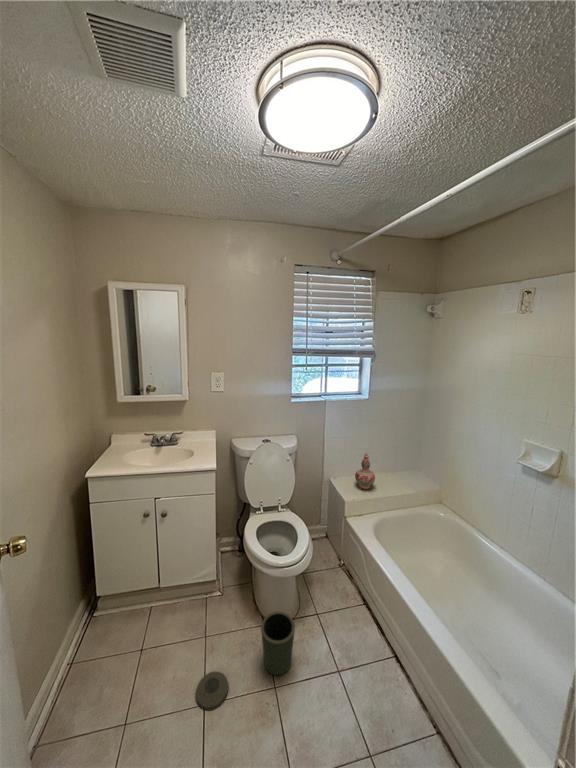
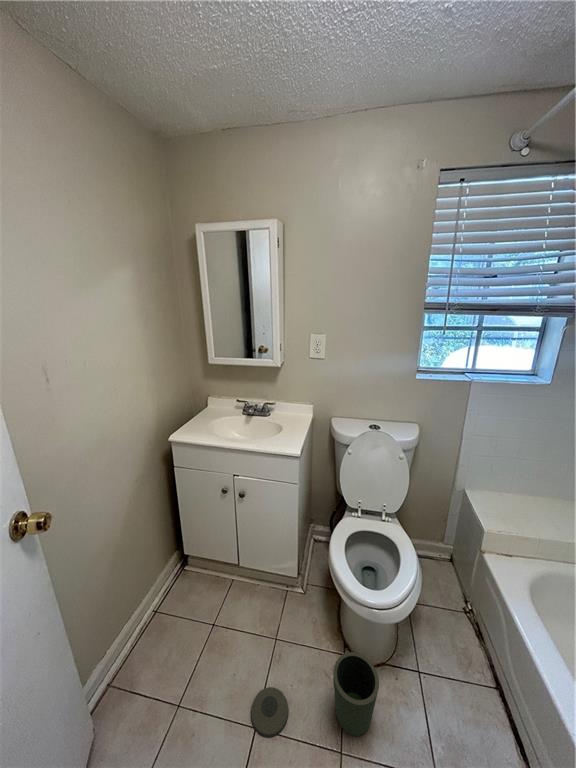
decorative vase: present [355,452,375,489] -> none [508,467,545,520]

